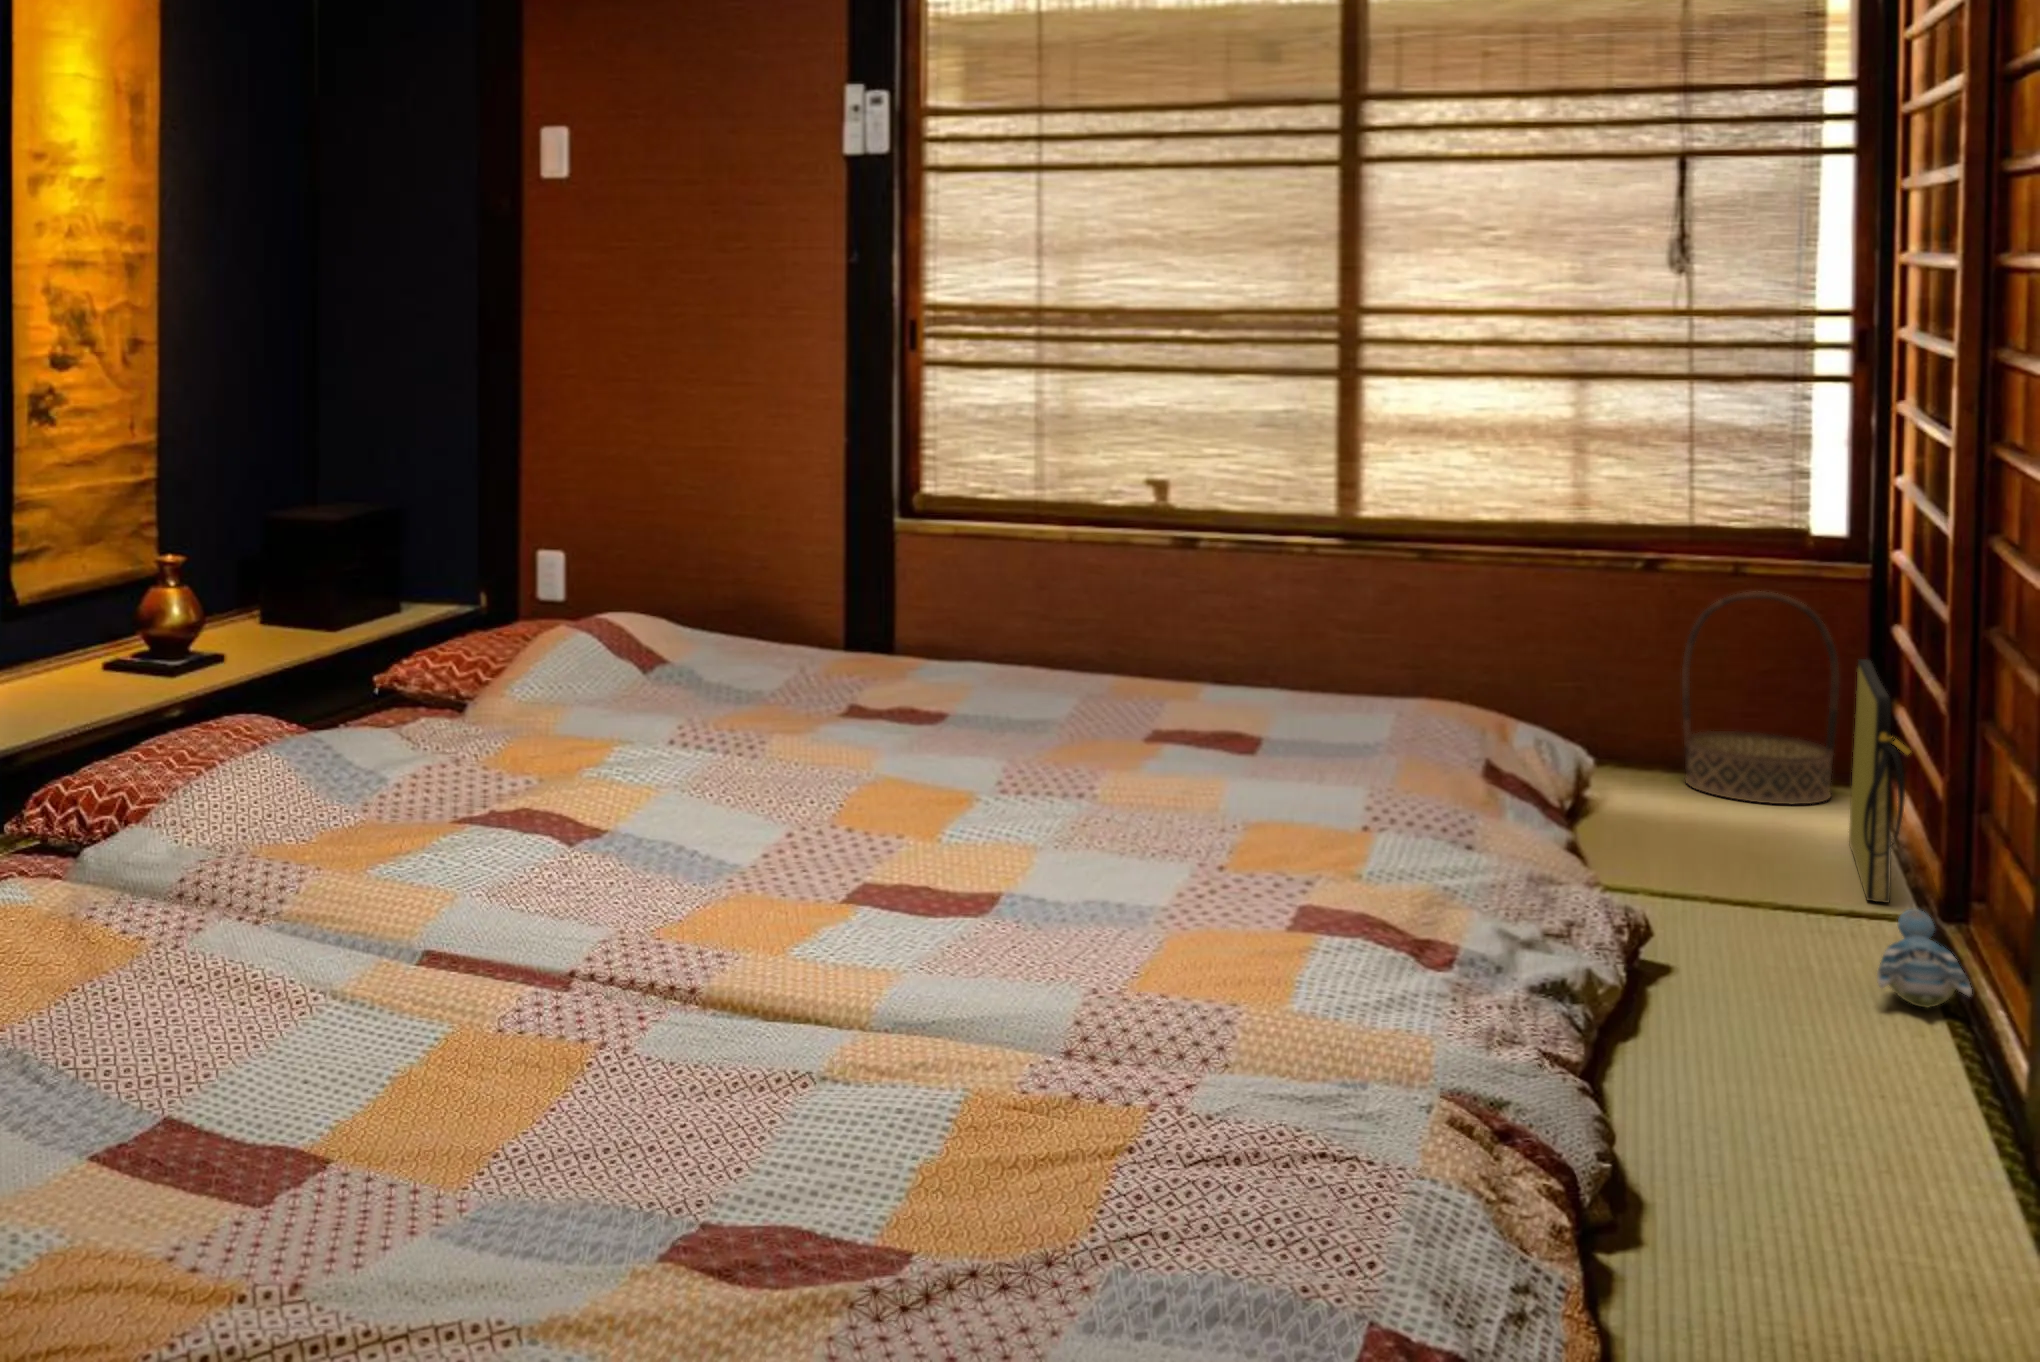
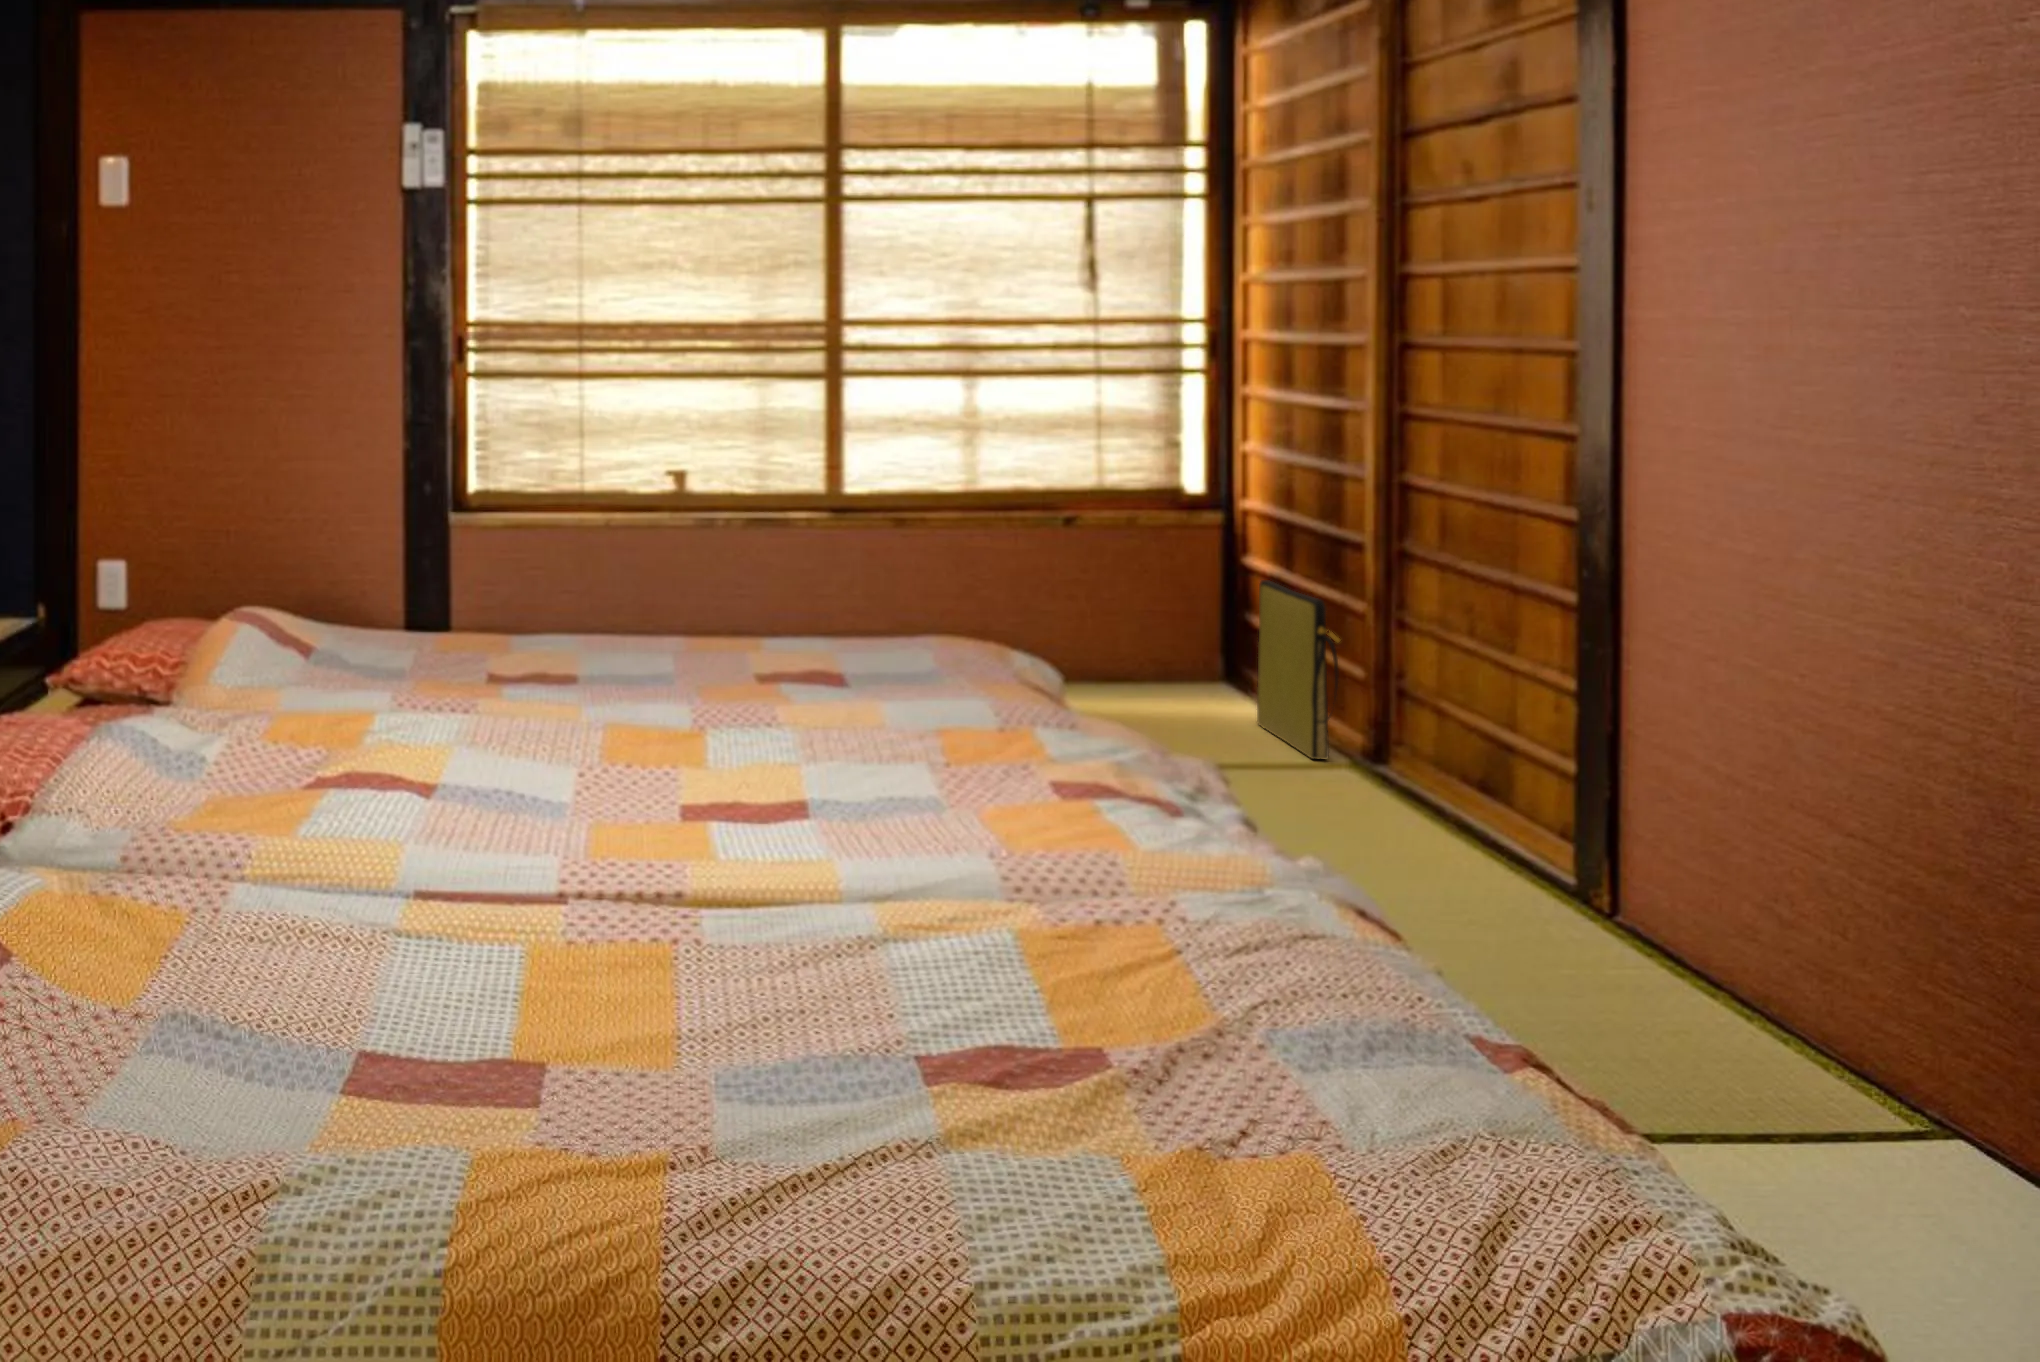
basket: present [1682,591,1839,804] -> none [1107,539,1215,704]
plush toy: present [1877,909,1972,1009] -> none [1390,748,1462,821]

